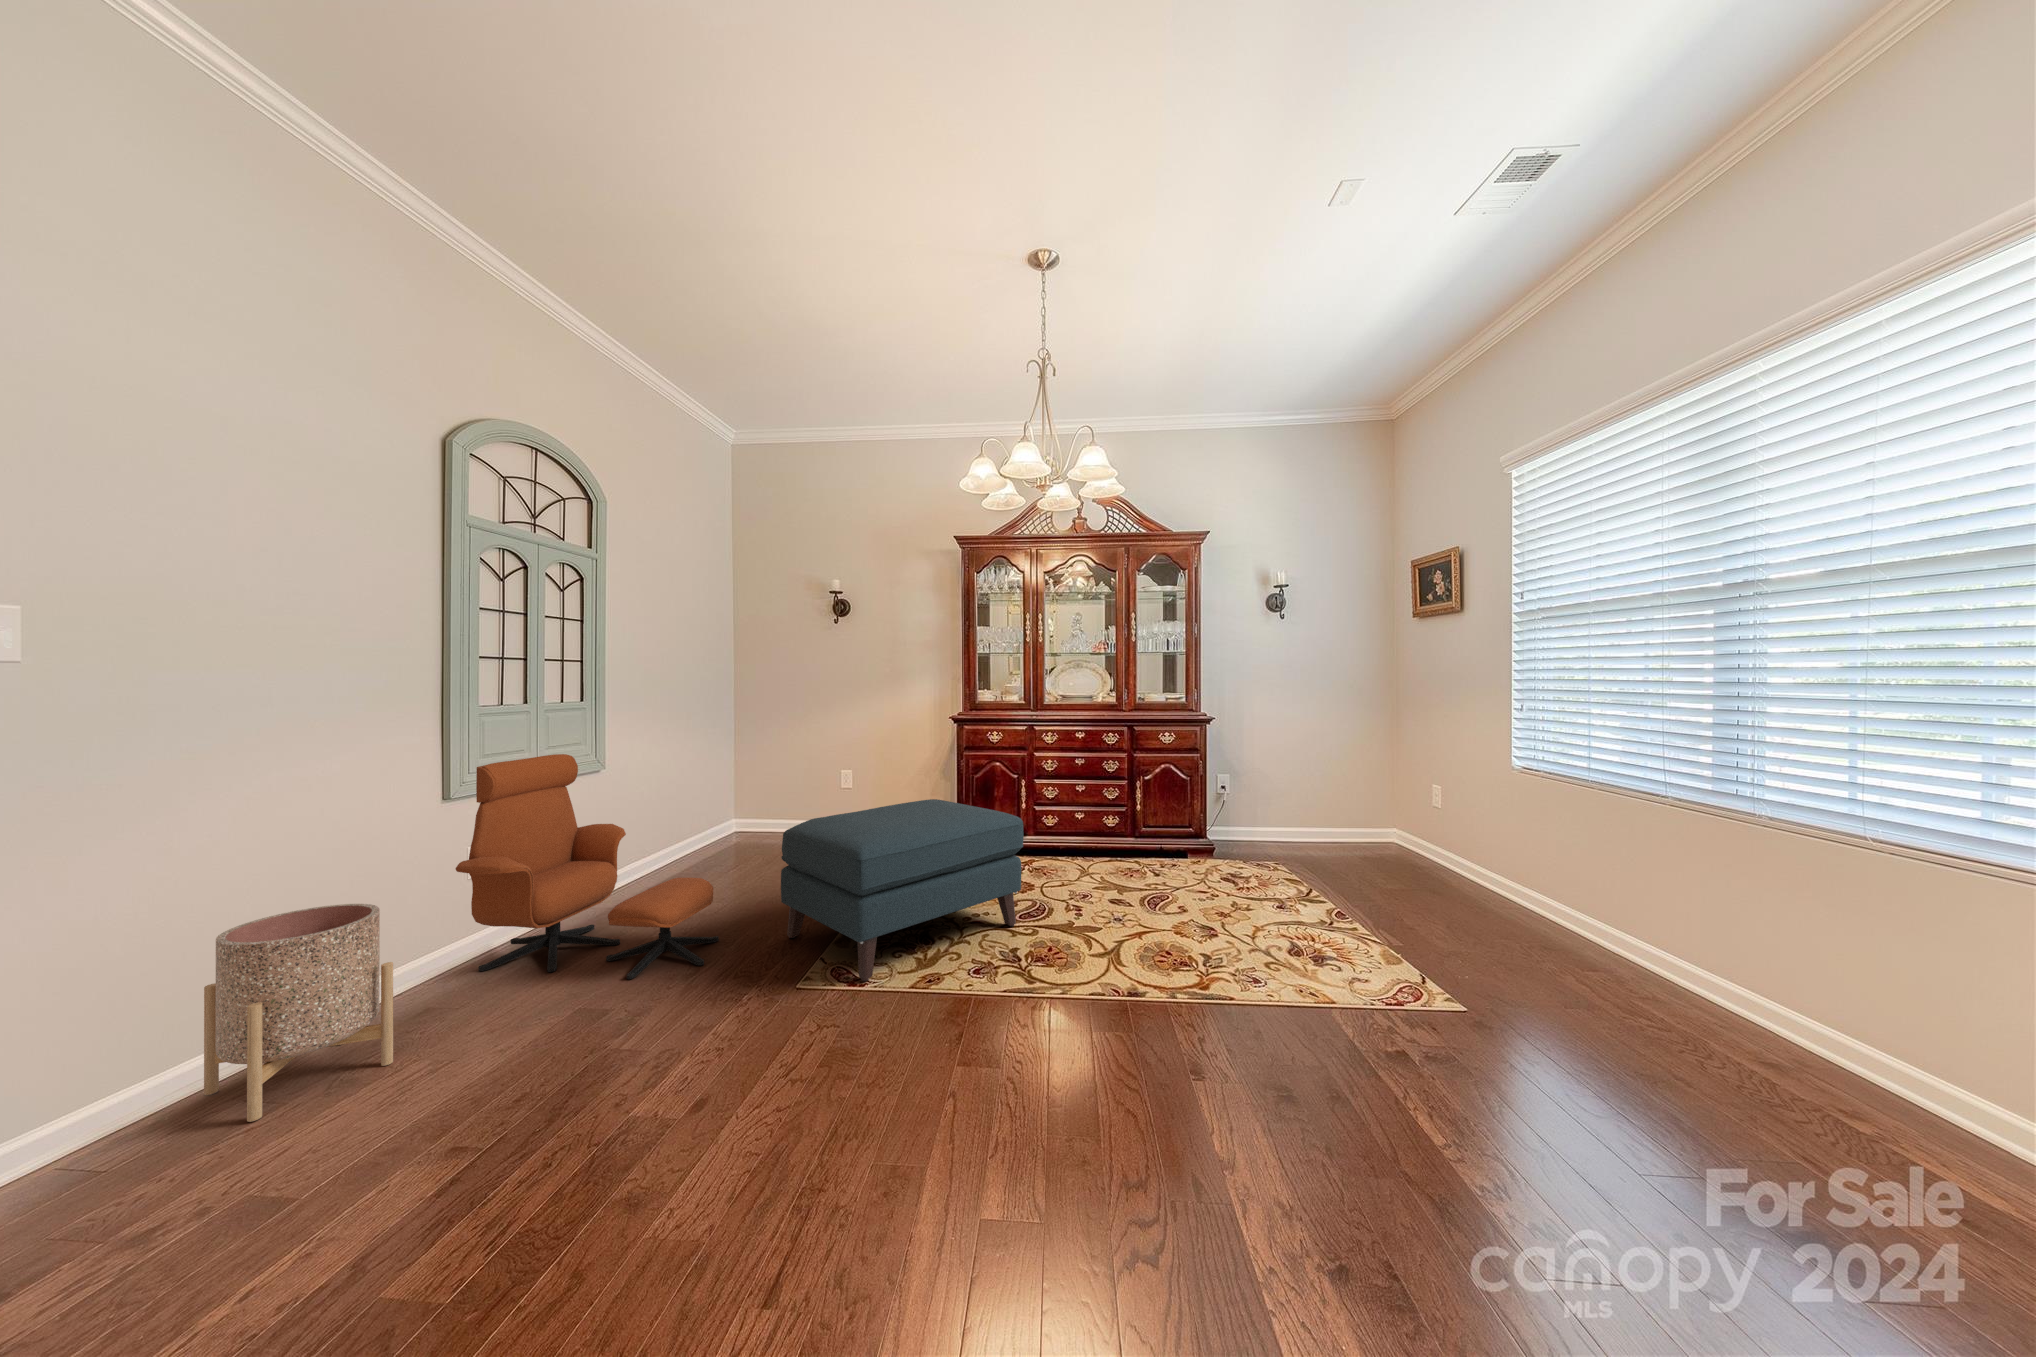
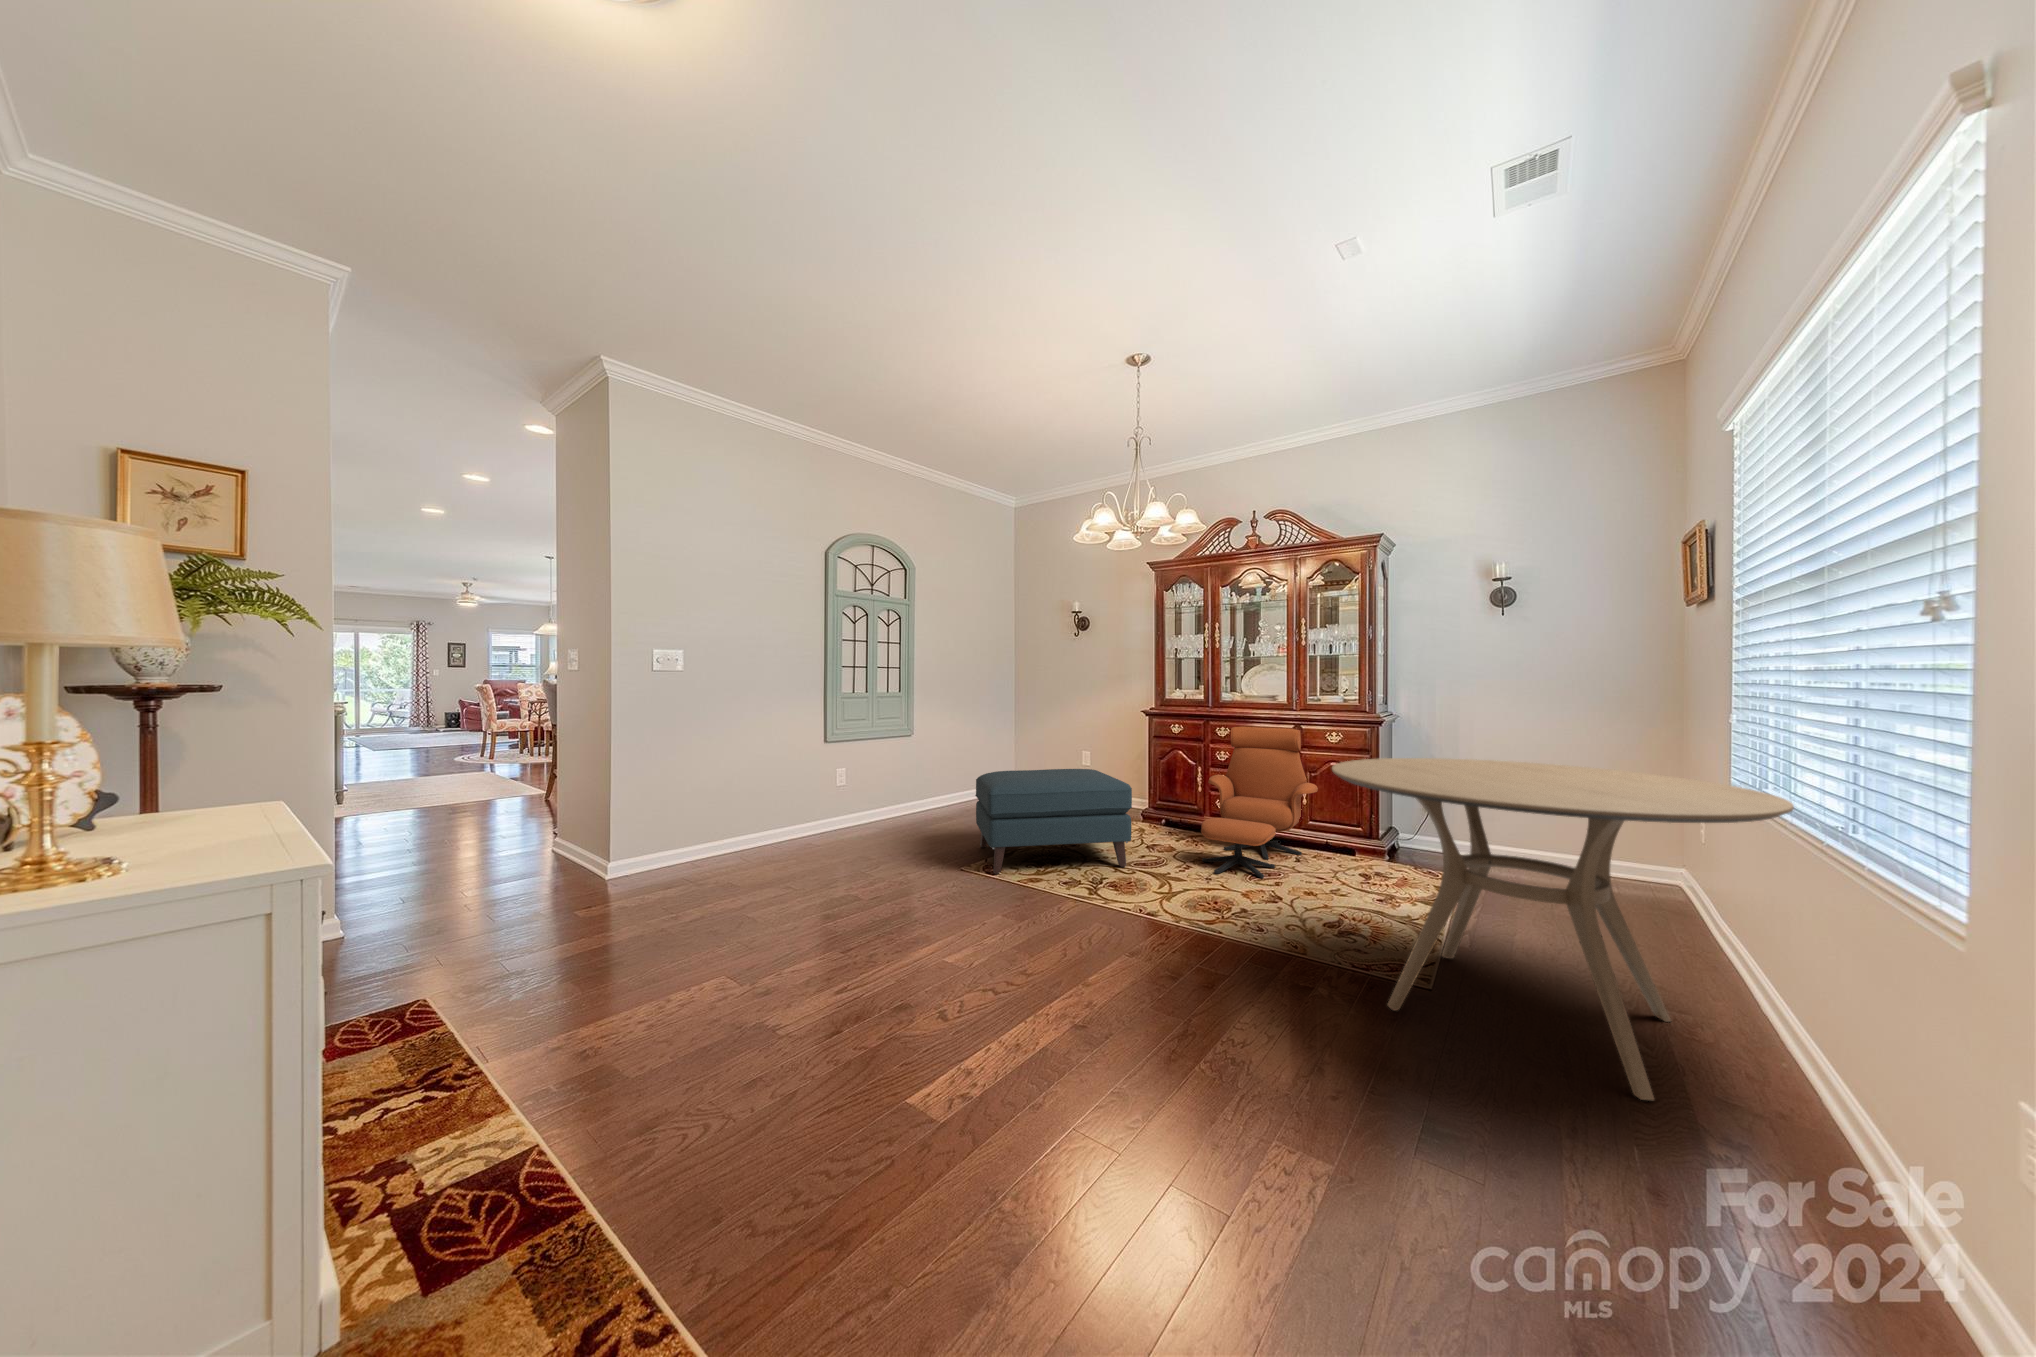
lounge chair: present [456,754,719,979] -> present [1201,727,1318,878]
dining table: none [1348,756,1799,1076] -> present [1332,758,1794,1101]
planter: present [204,904,393,1122] -> none [724,783,782,866]

